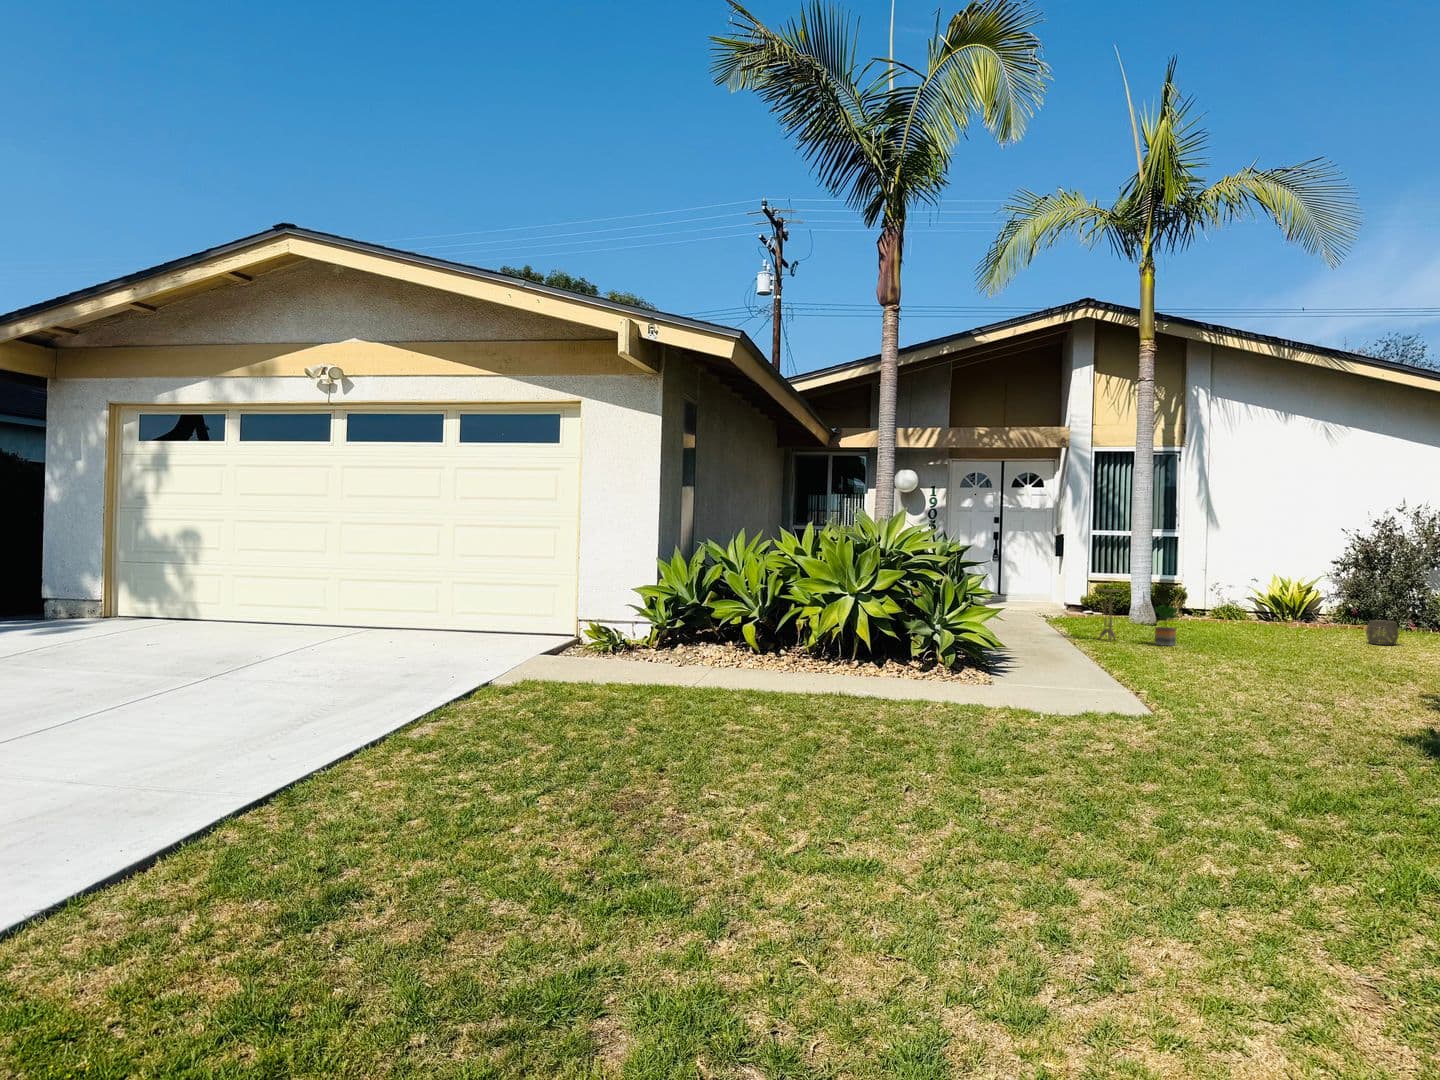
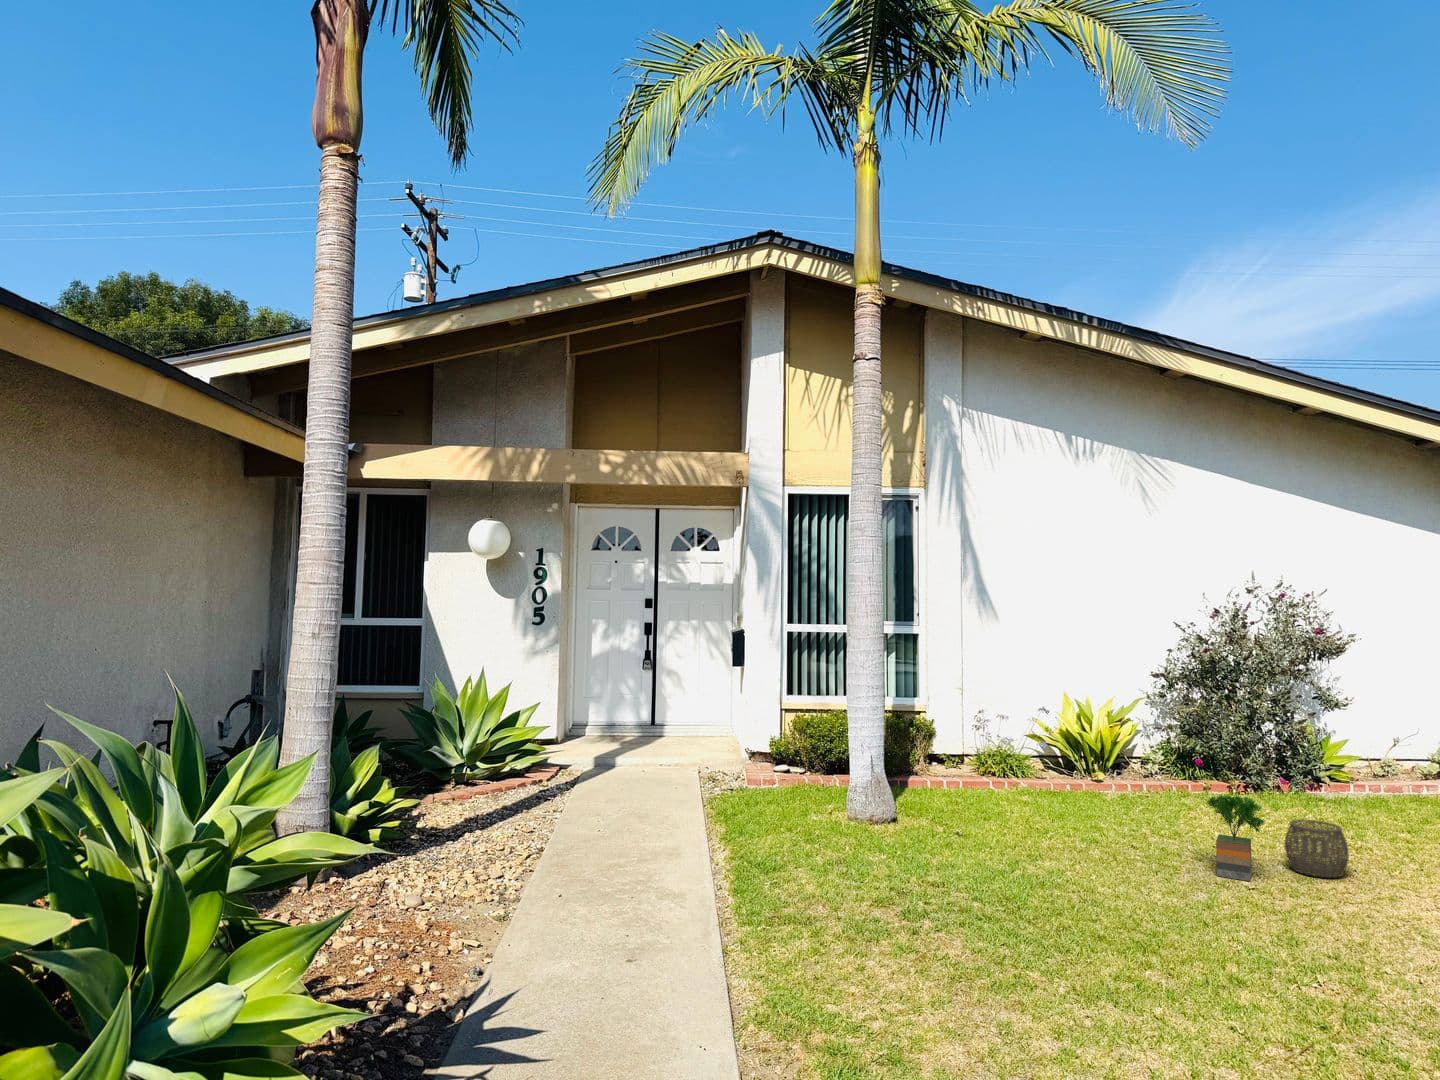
side table: present [1096,589,1123,641] -> none [768,789,829,923]
potted tree: present [1155,606,1181,646] -> present [1207,794,1265,881]

